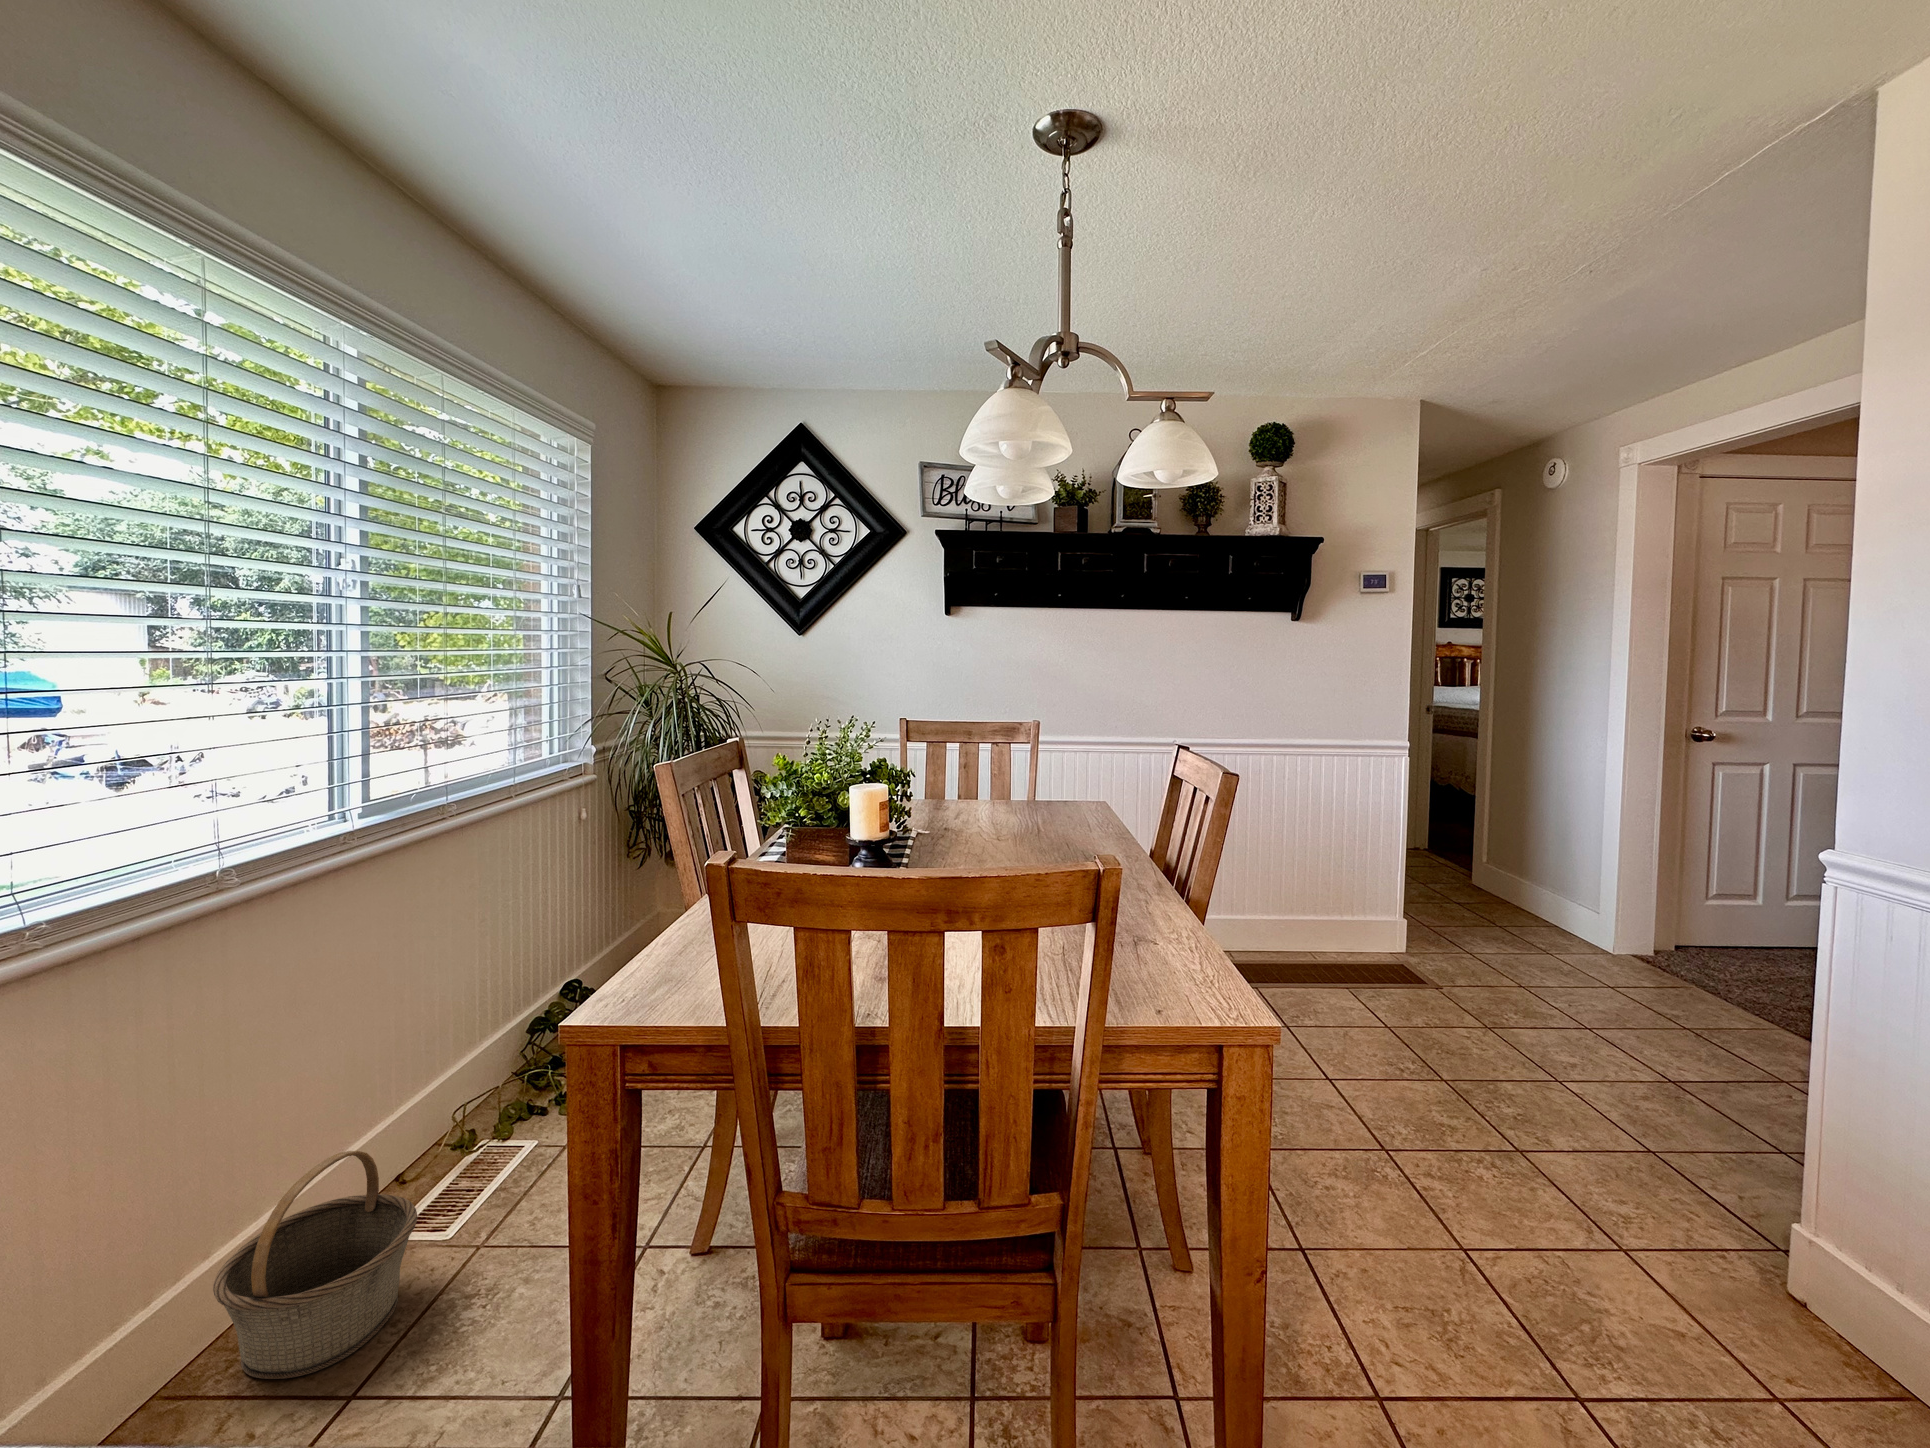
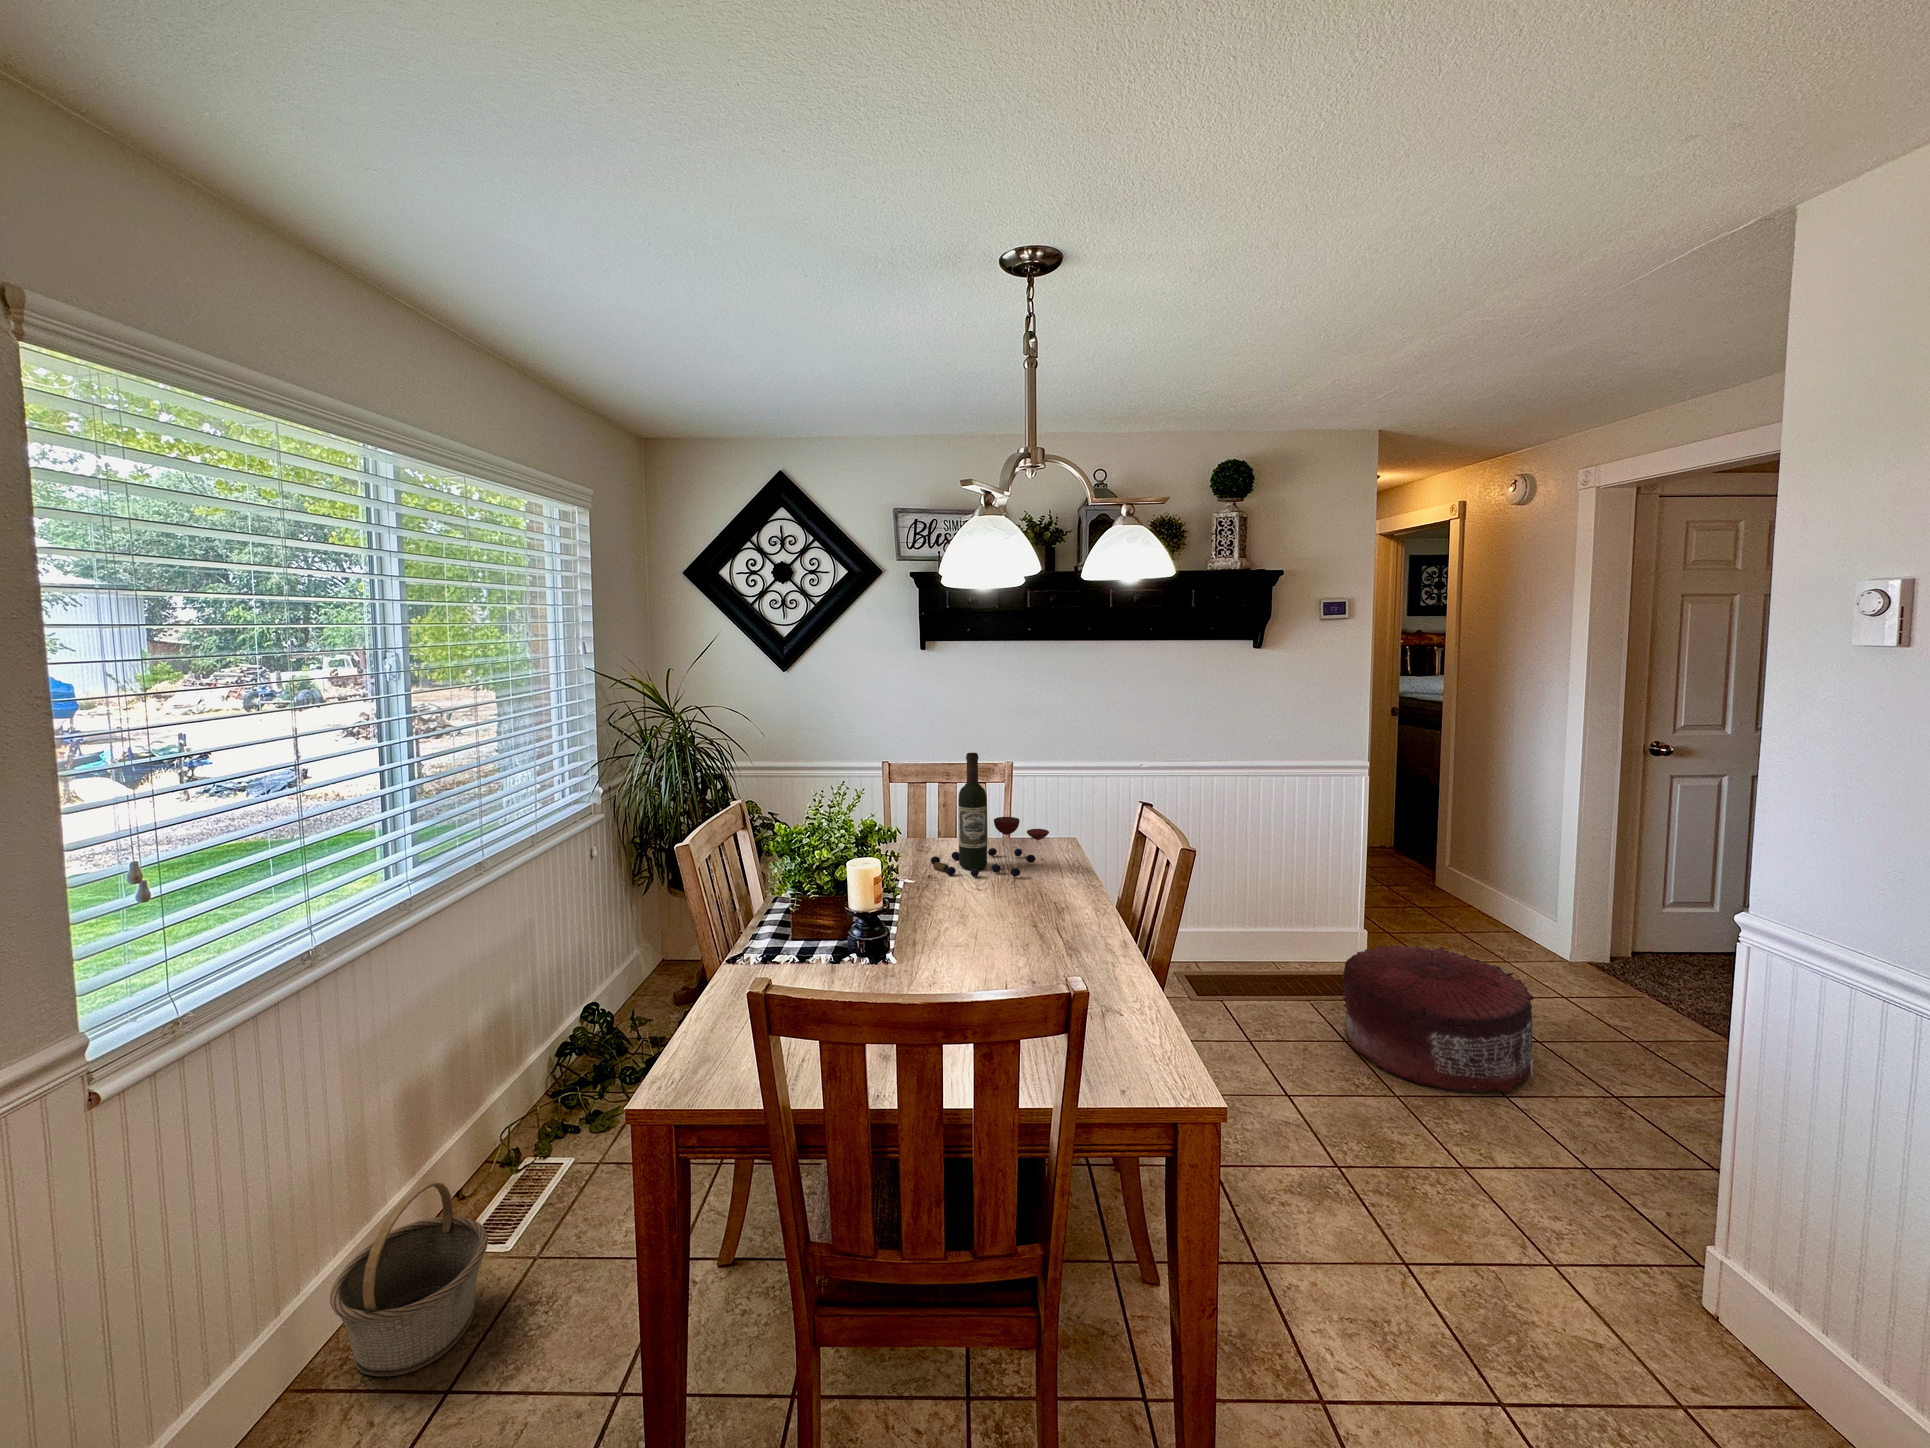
wine bottle: none [948,696,1080,829] -> present [931,753,1049,877]
pouf: none [1384,926,1585,1075] -> present [1343,945,1534,1092]

